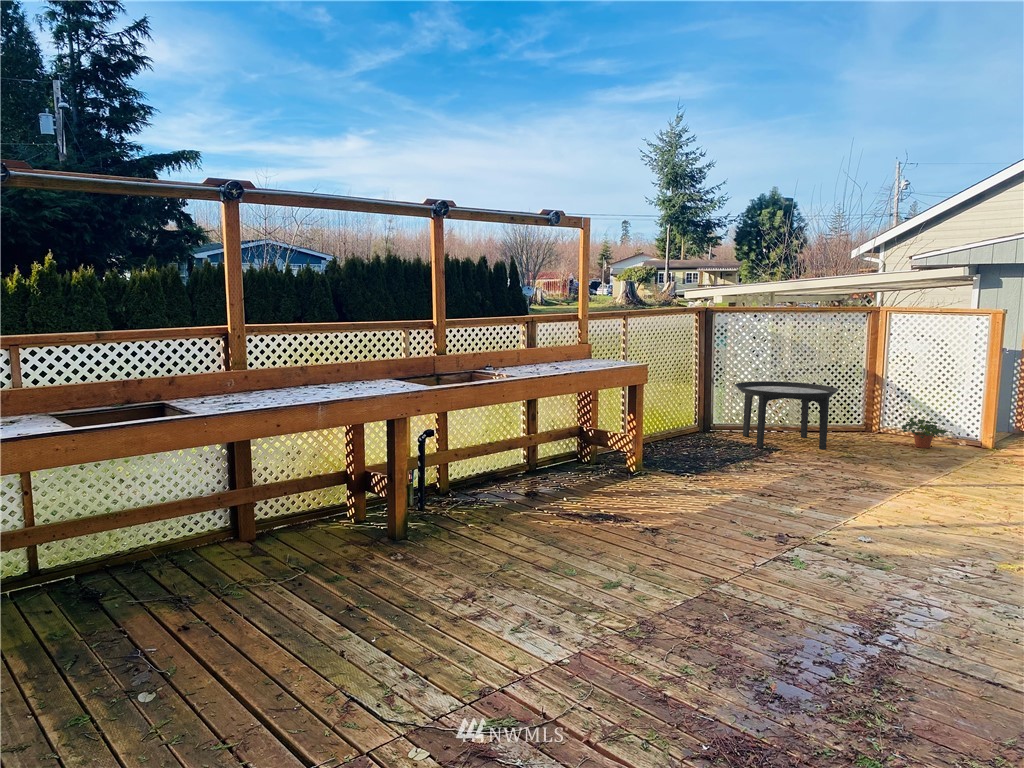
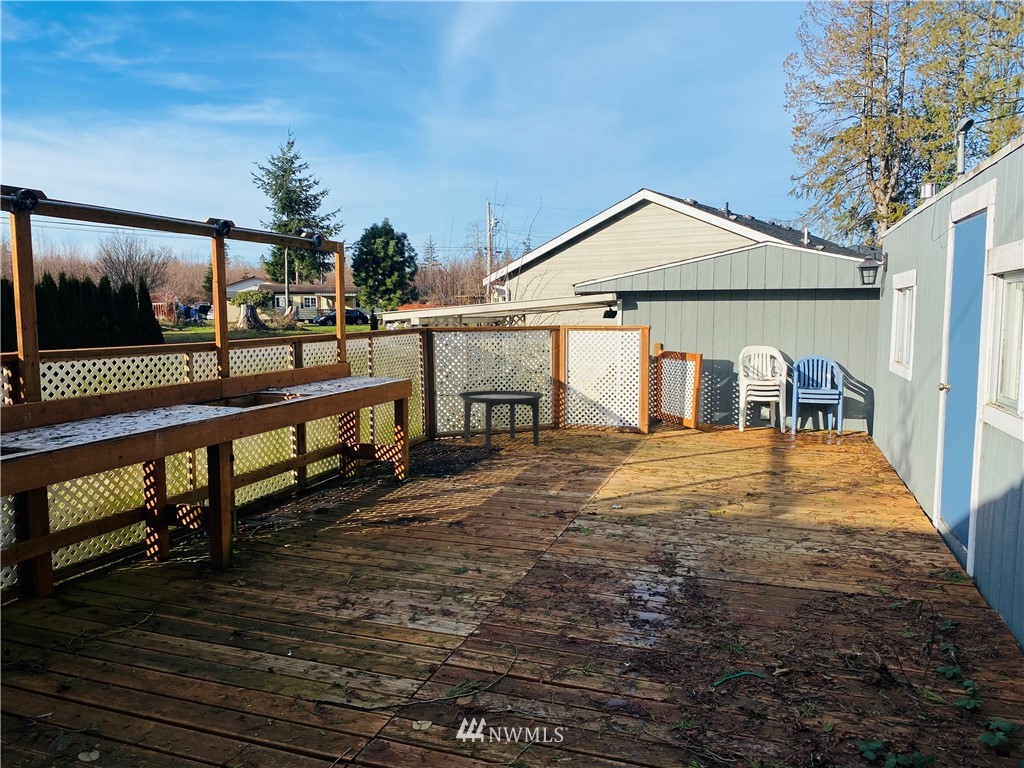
potted plant: present [902,417,956,448] -> none [586,413,624,437]

